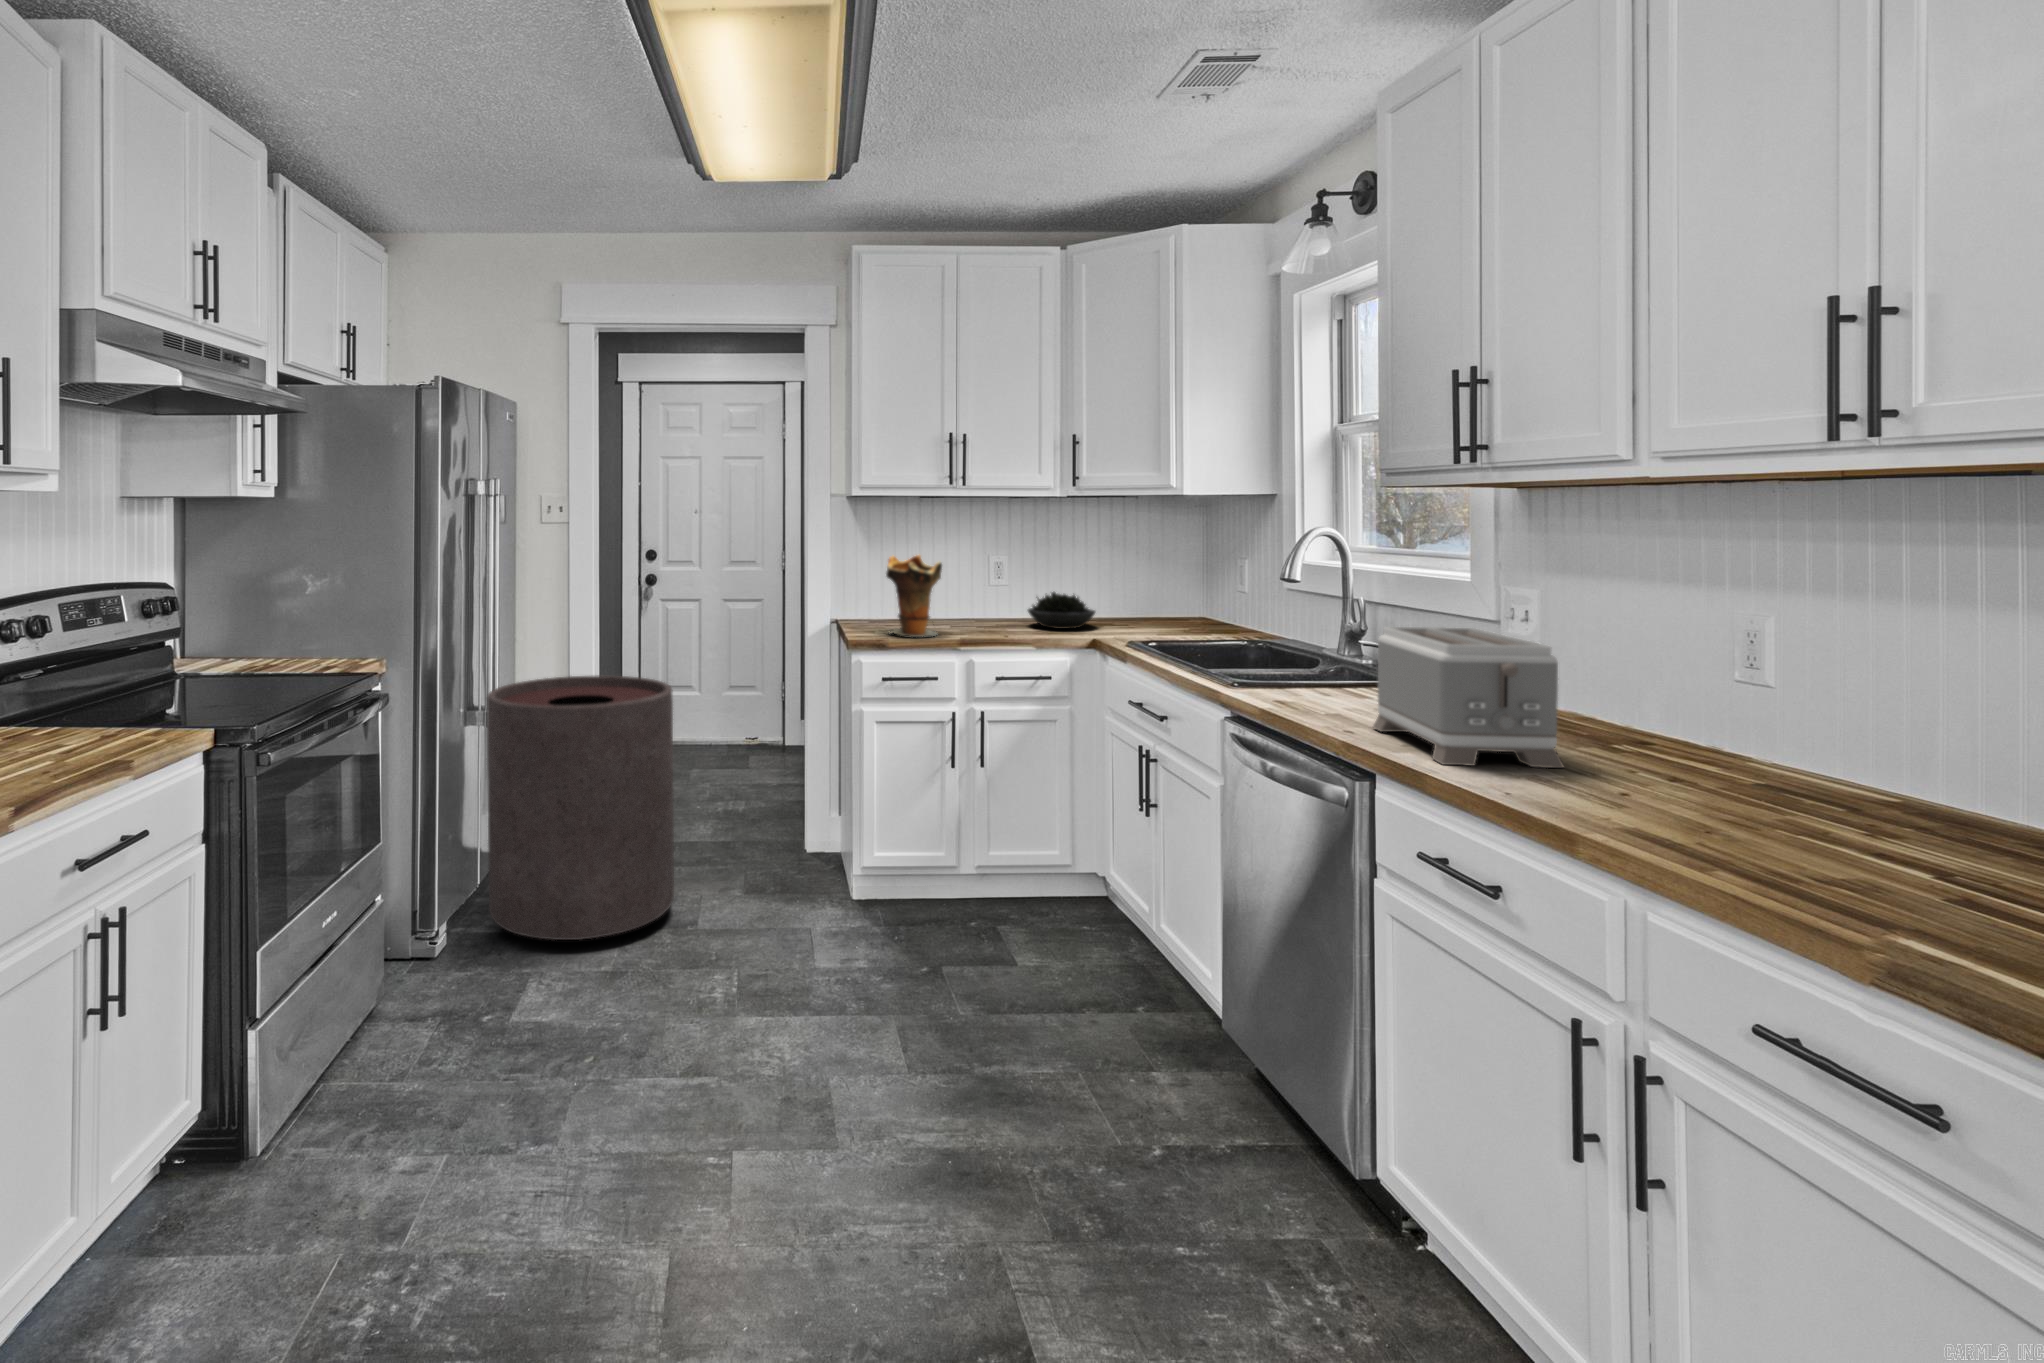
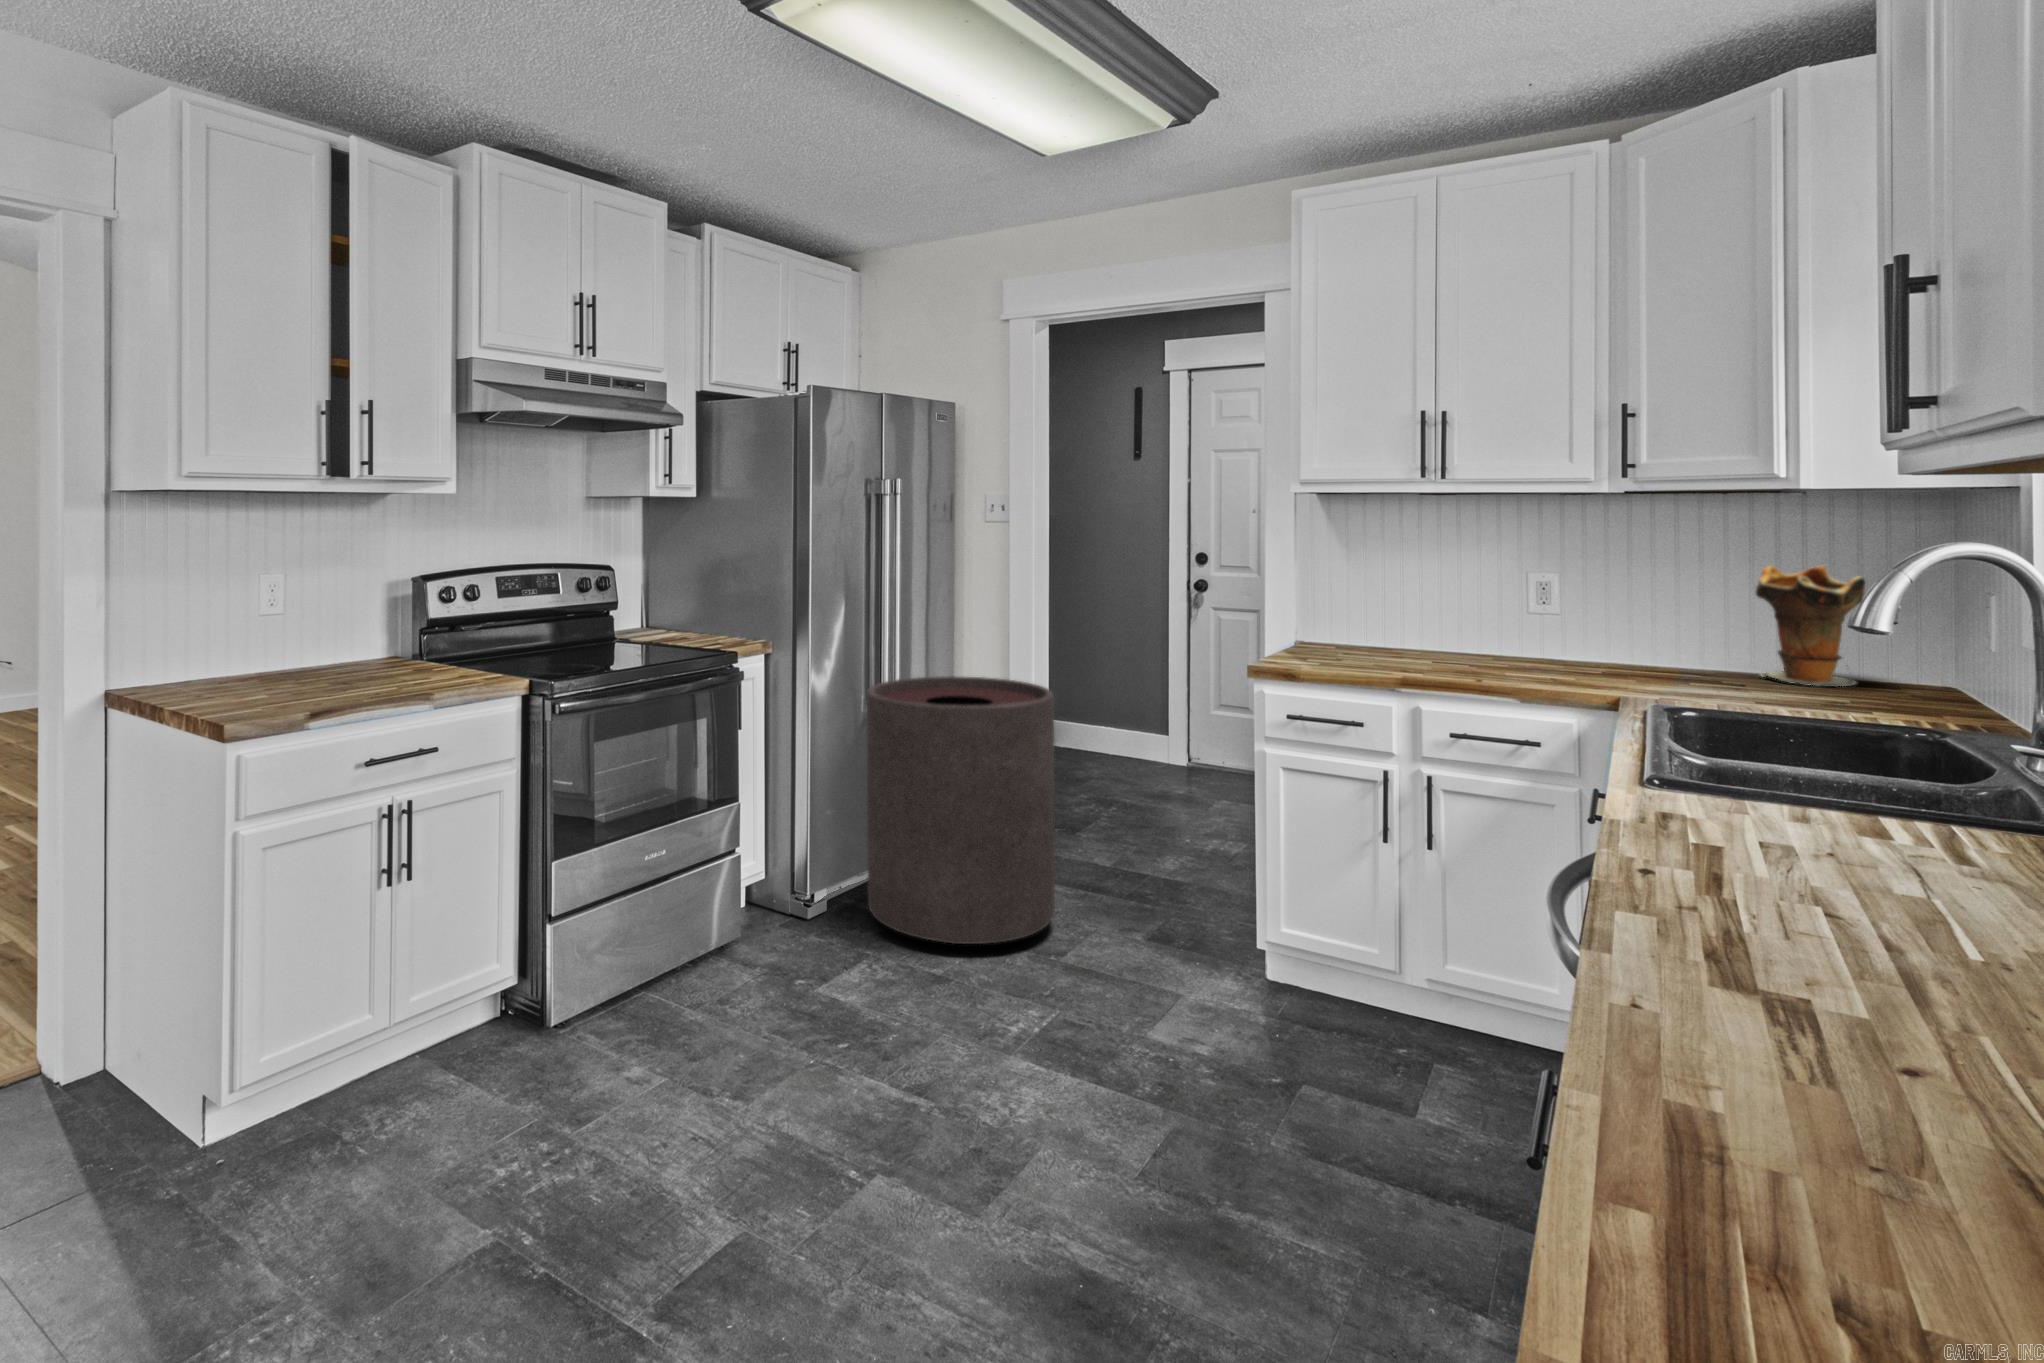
decorative vase: present [886,555,942,637] -> present [1756,566,1865,686]
succulent plant: present [1028,592,1095,629] -> none [1560,622,1681,678]
toaster: present [1373,627,1564,768] -> none [1676,699,1960,995]

